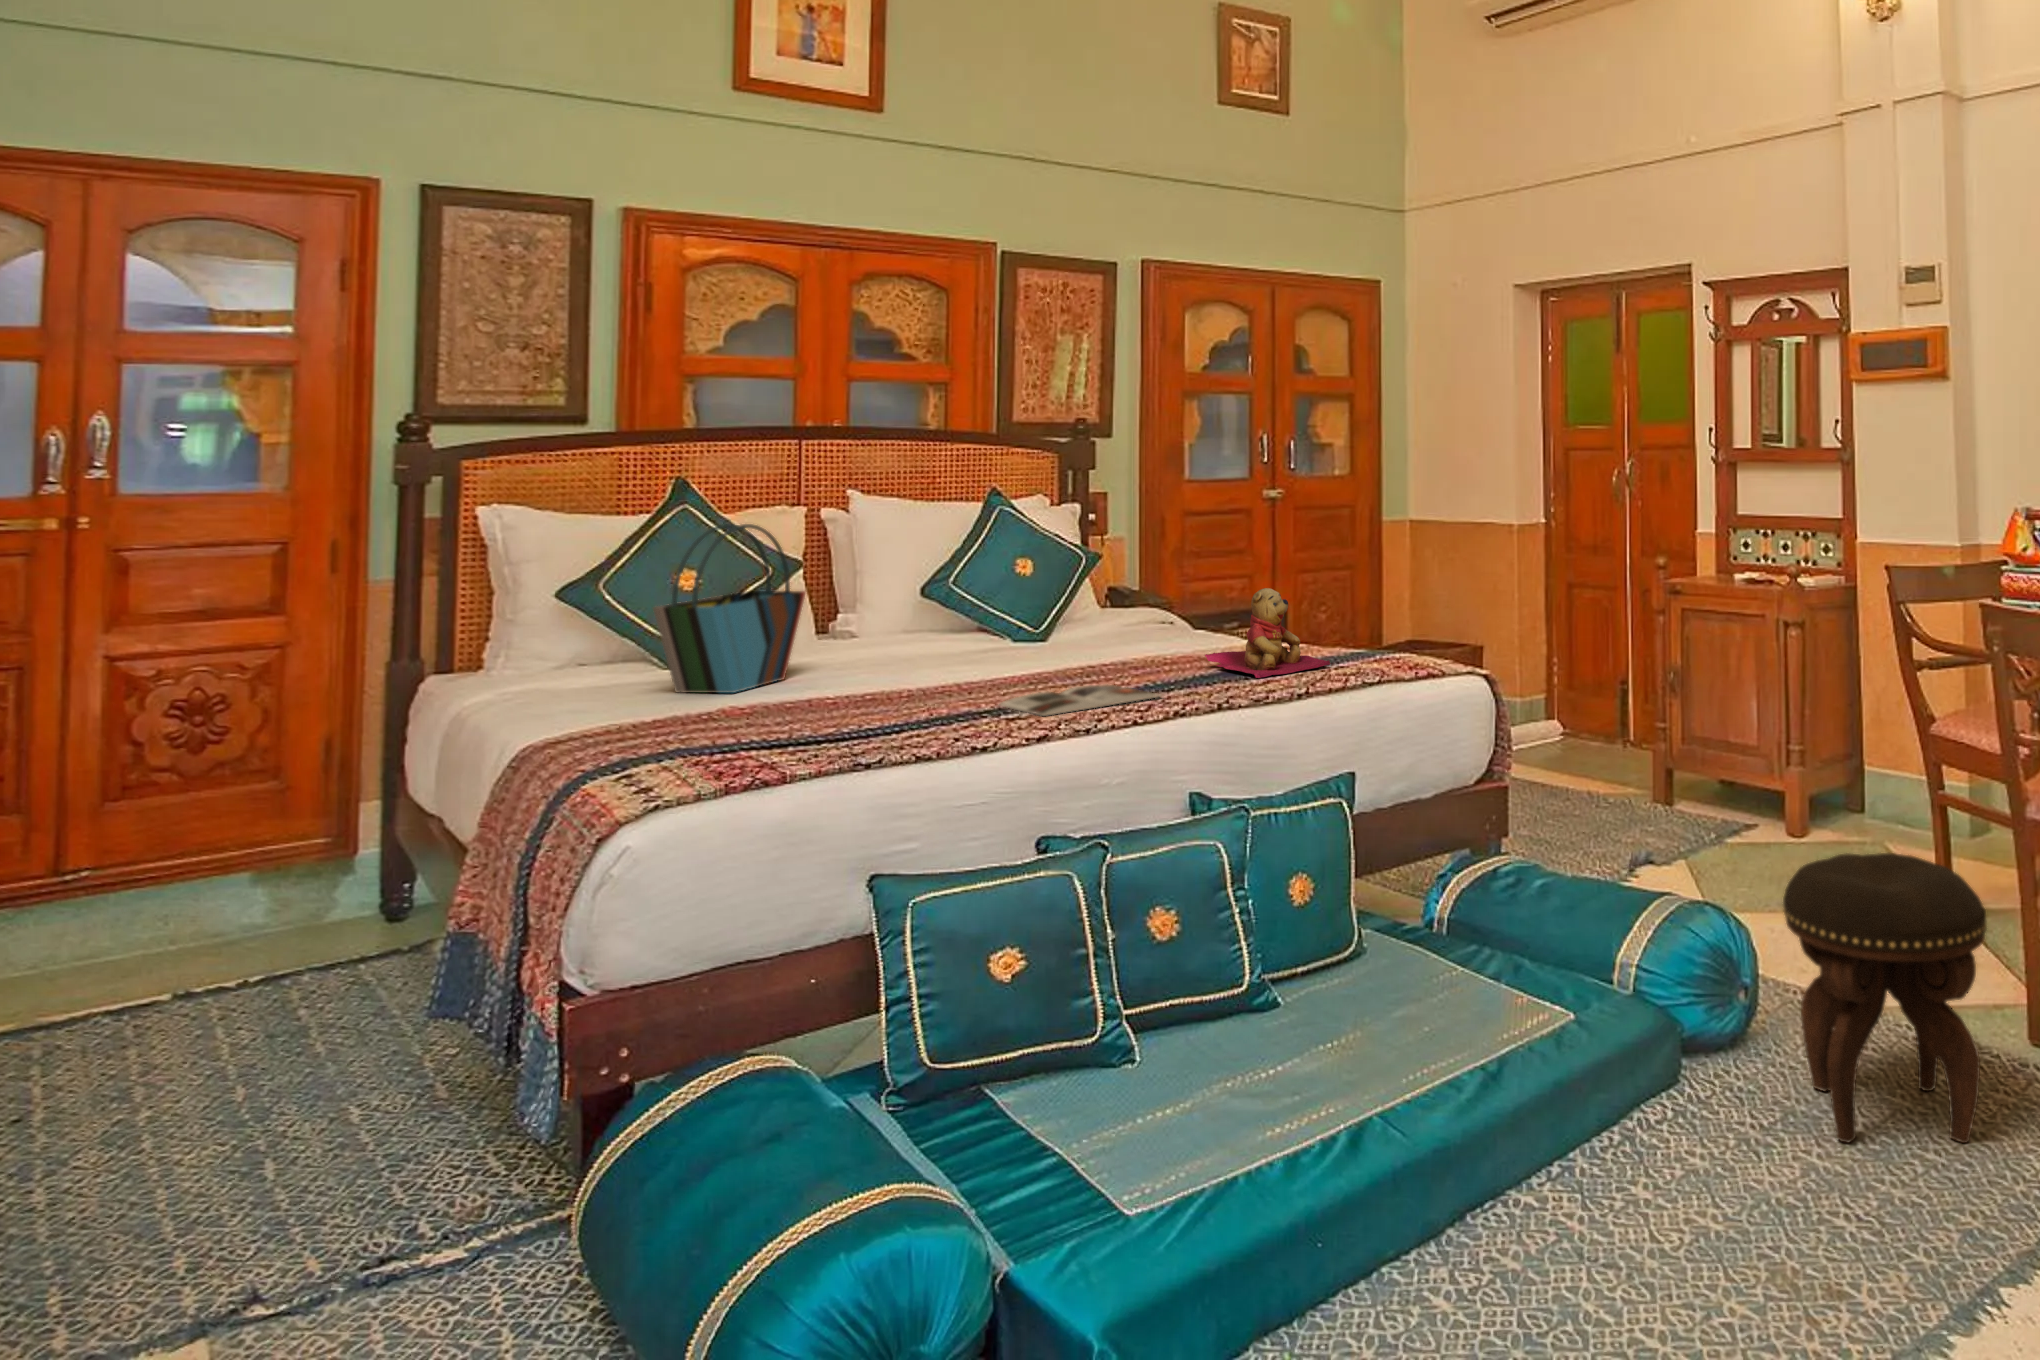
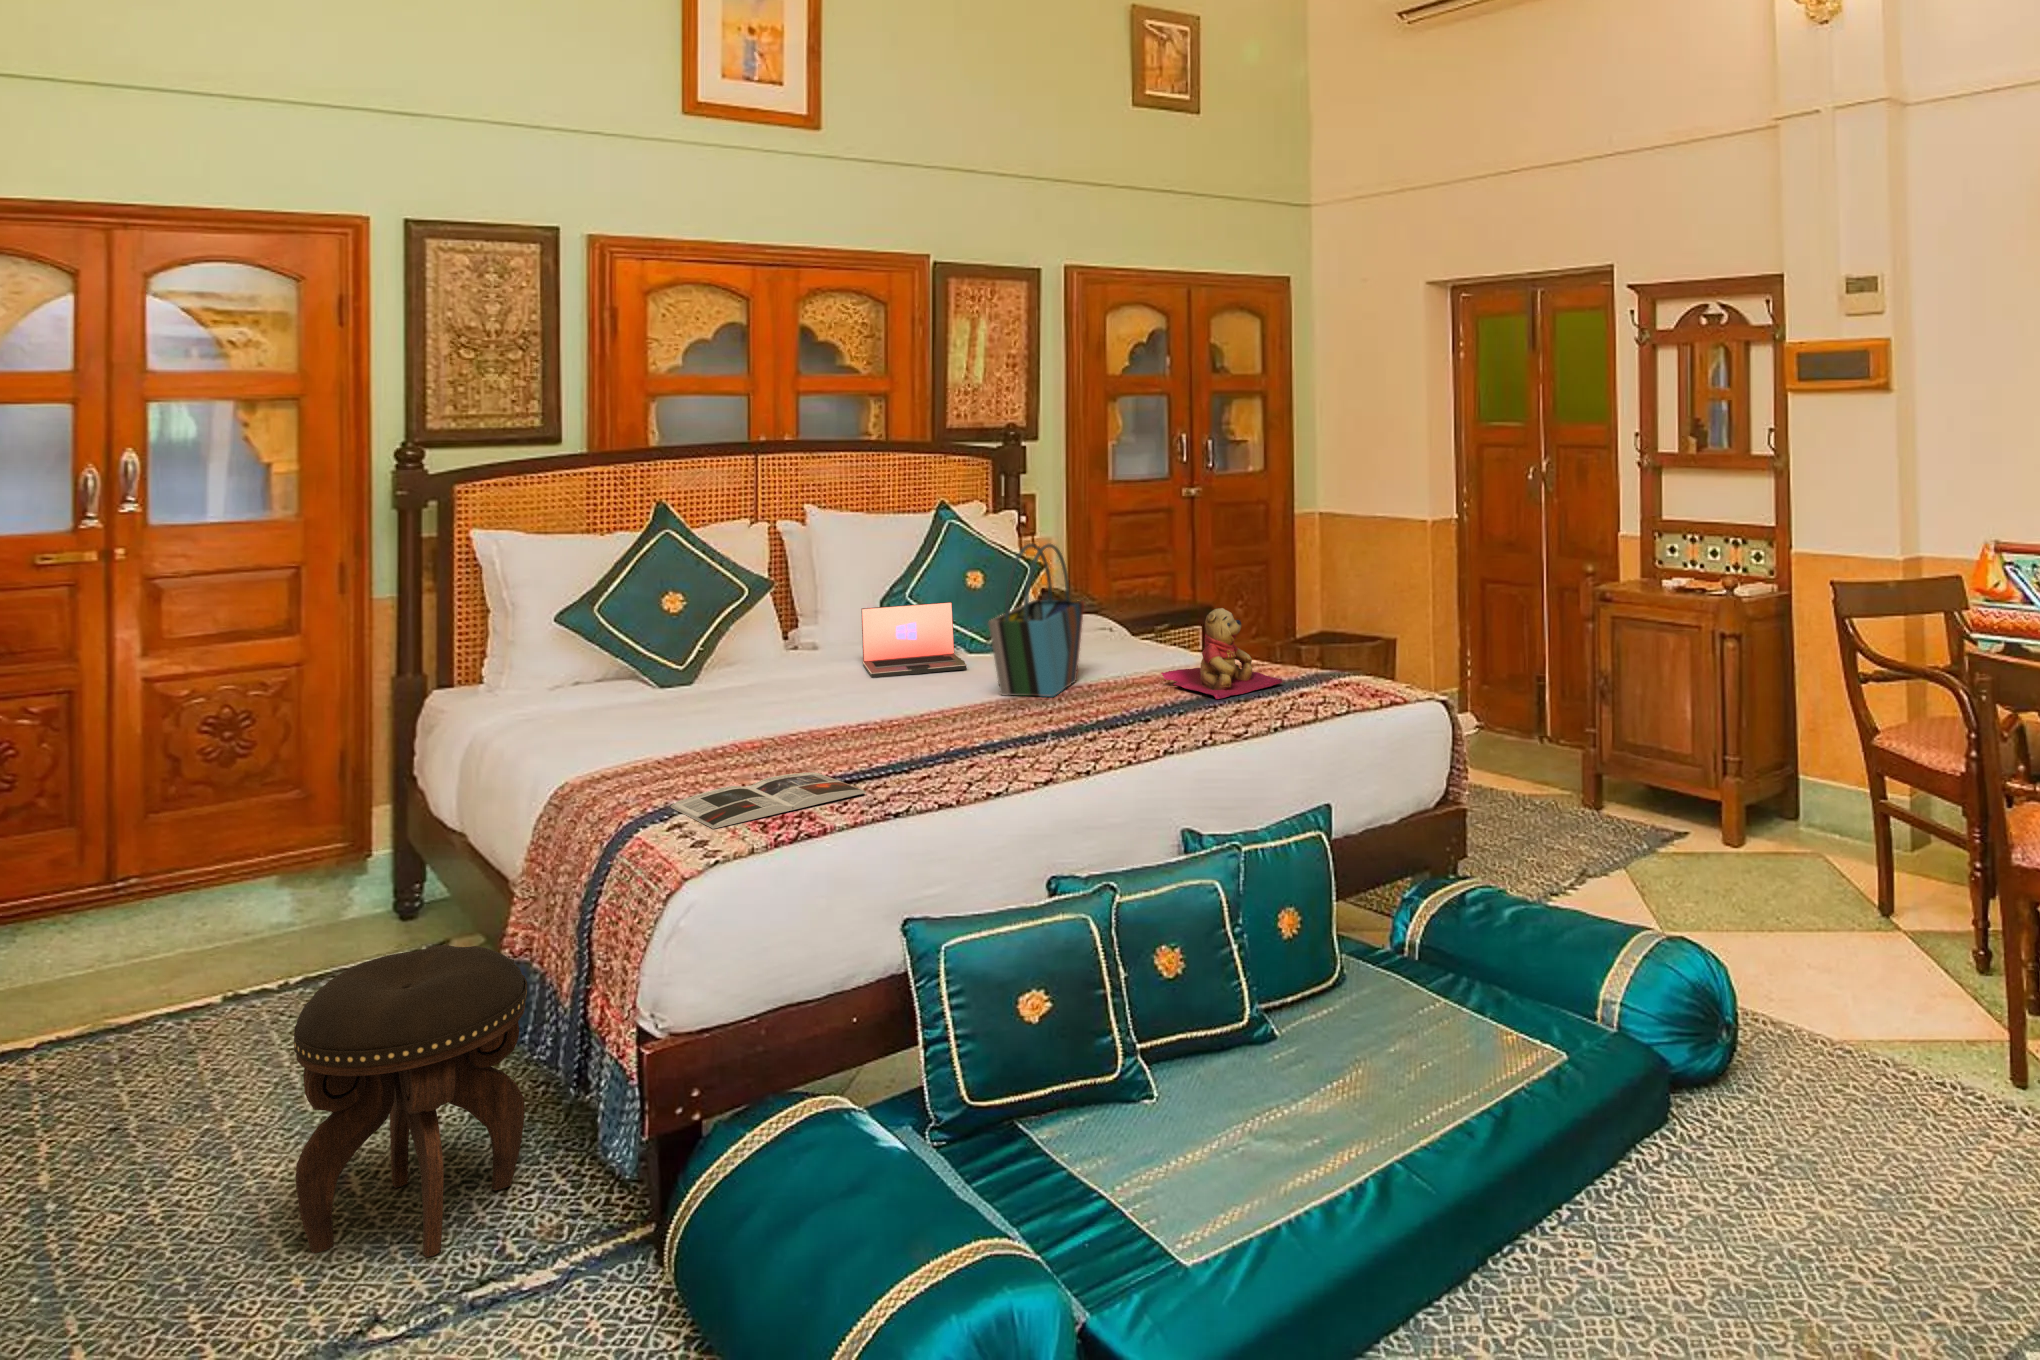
tote bag: present [653,524,805,693] -> present [989,544,1084,697]
laptop: none [898,589,1007,662] -> present [861,602,967,678]
magazine: present [1000,685,1161,716] -> present [671,772,867,829]
footstool: present [1783,853,1987,1143] -> present [294,945,527,1257]

